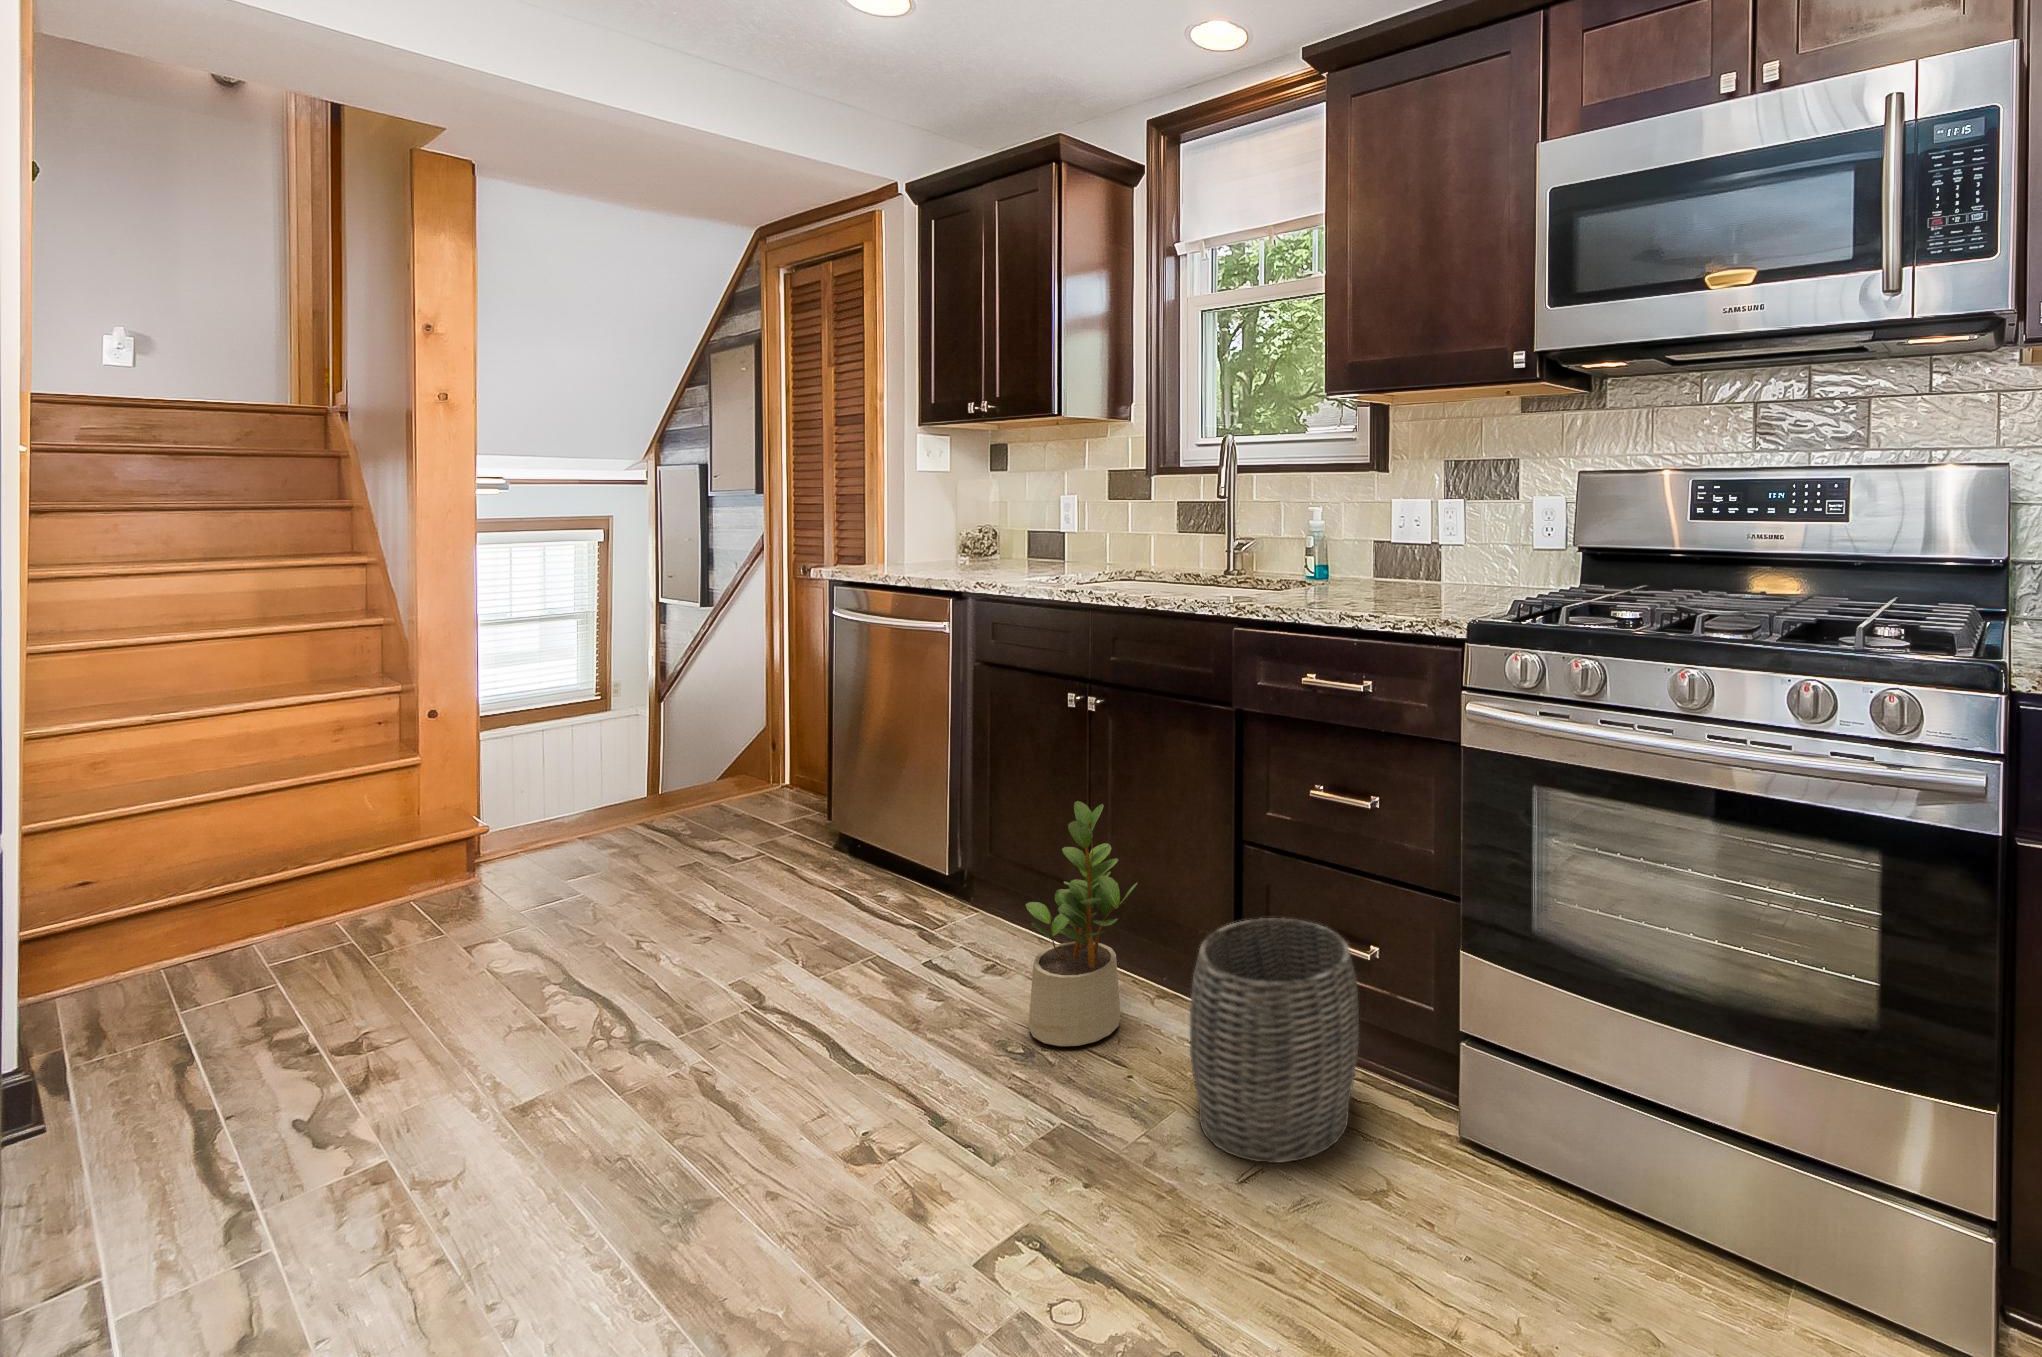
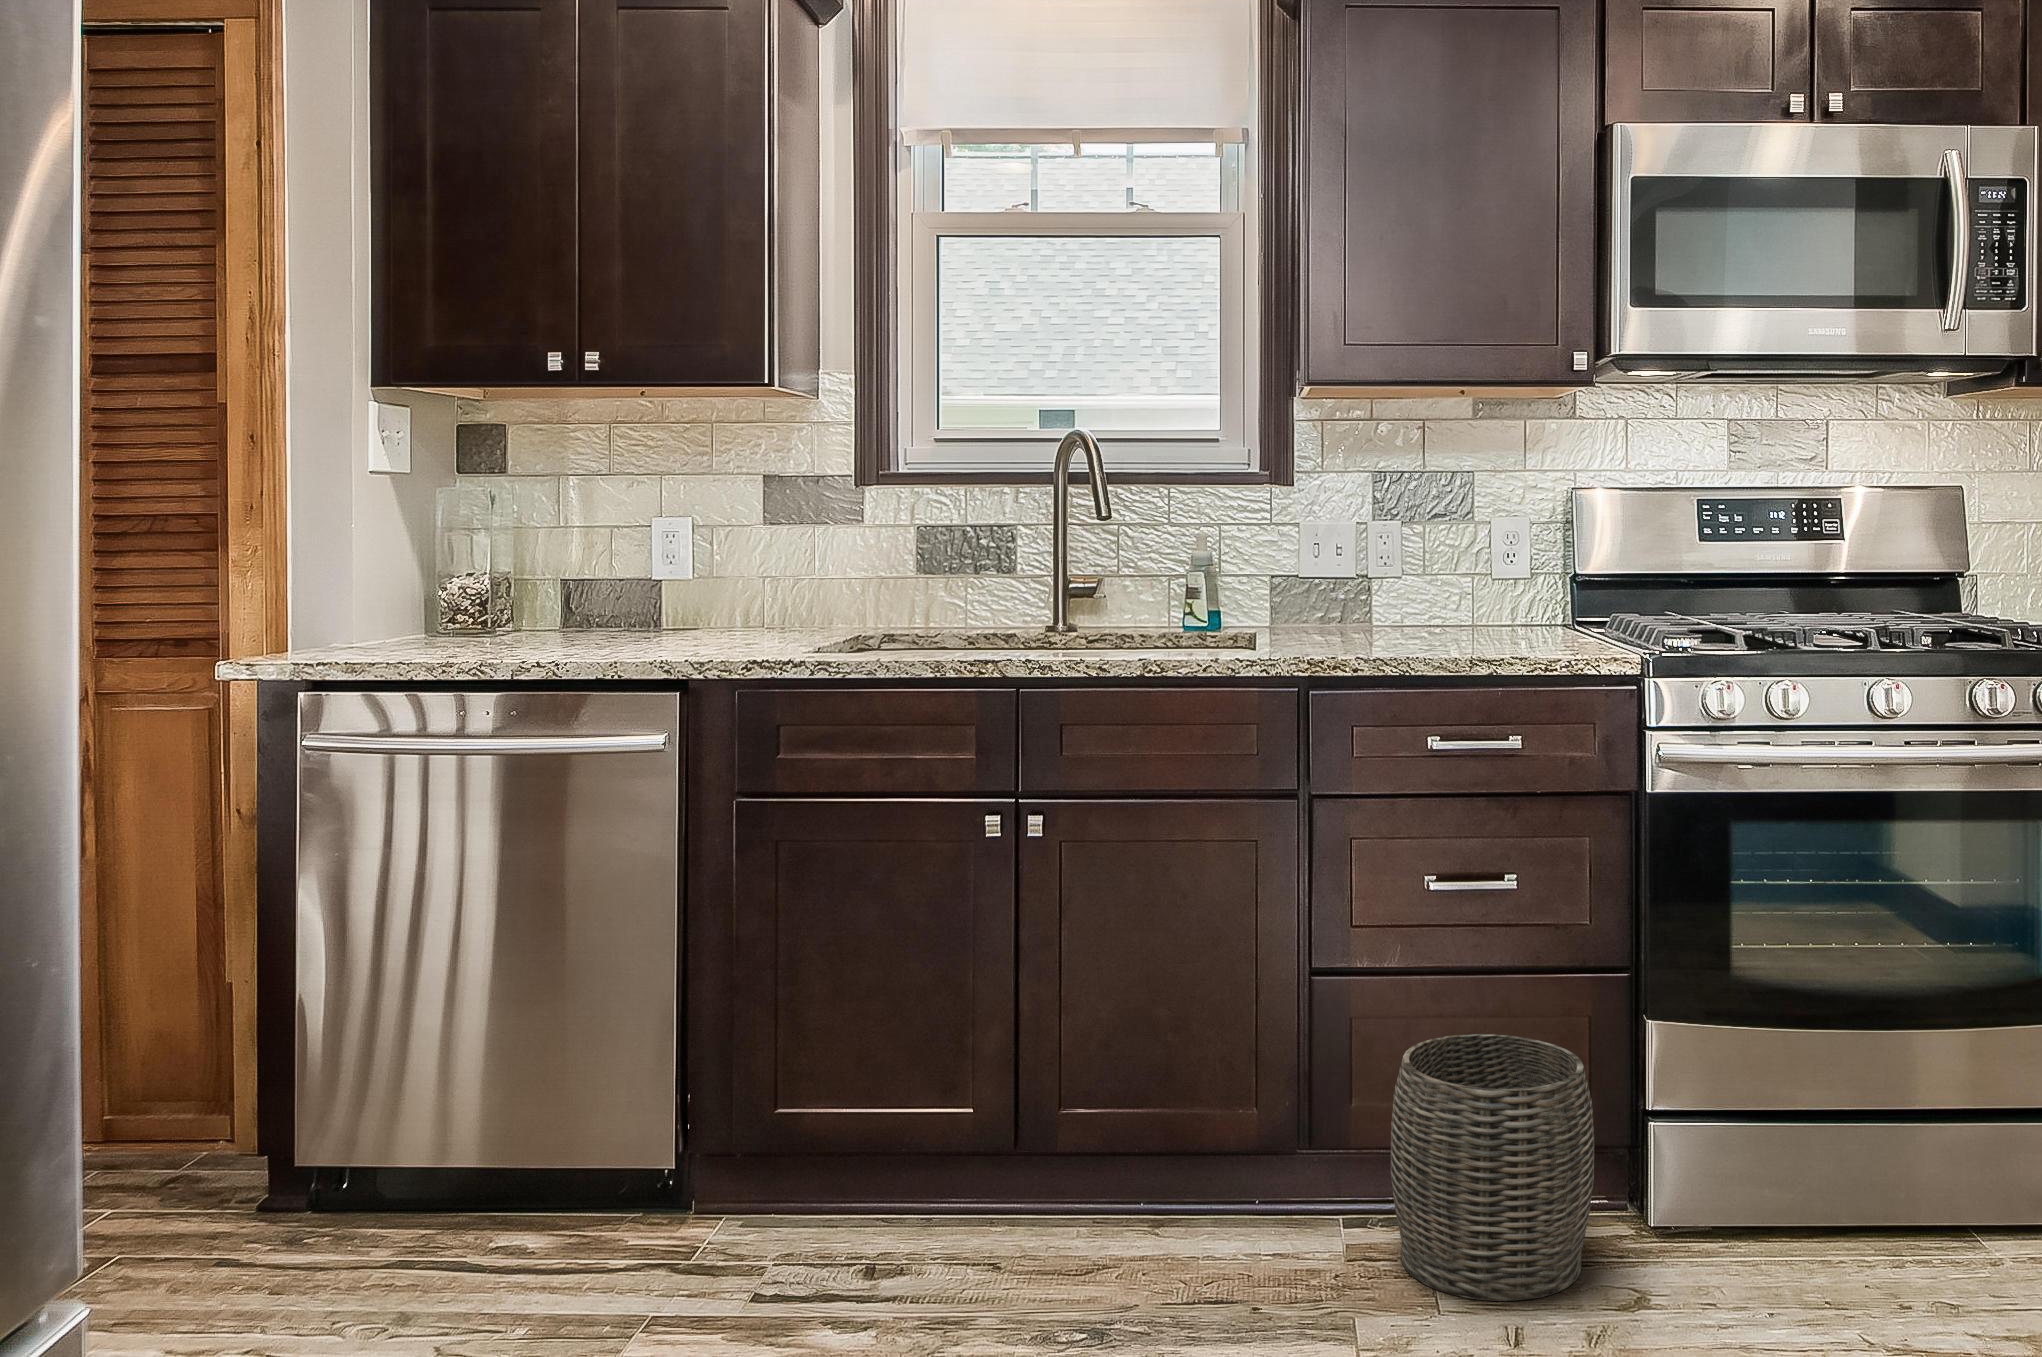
potted plant: present [1026,801,1137,1046] -> none [1057,947,1228,1290]

